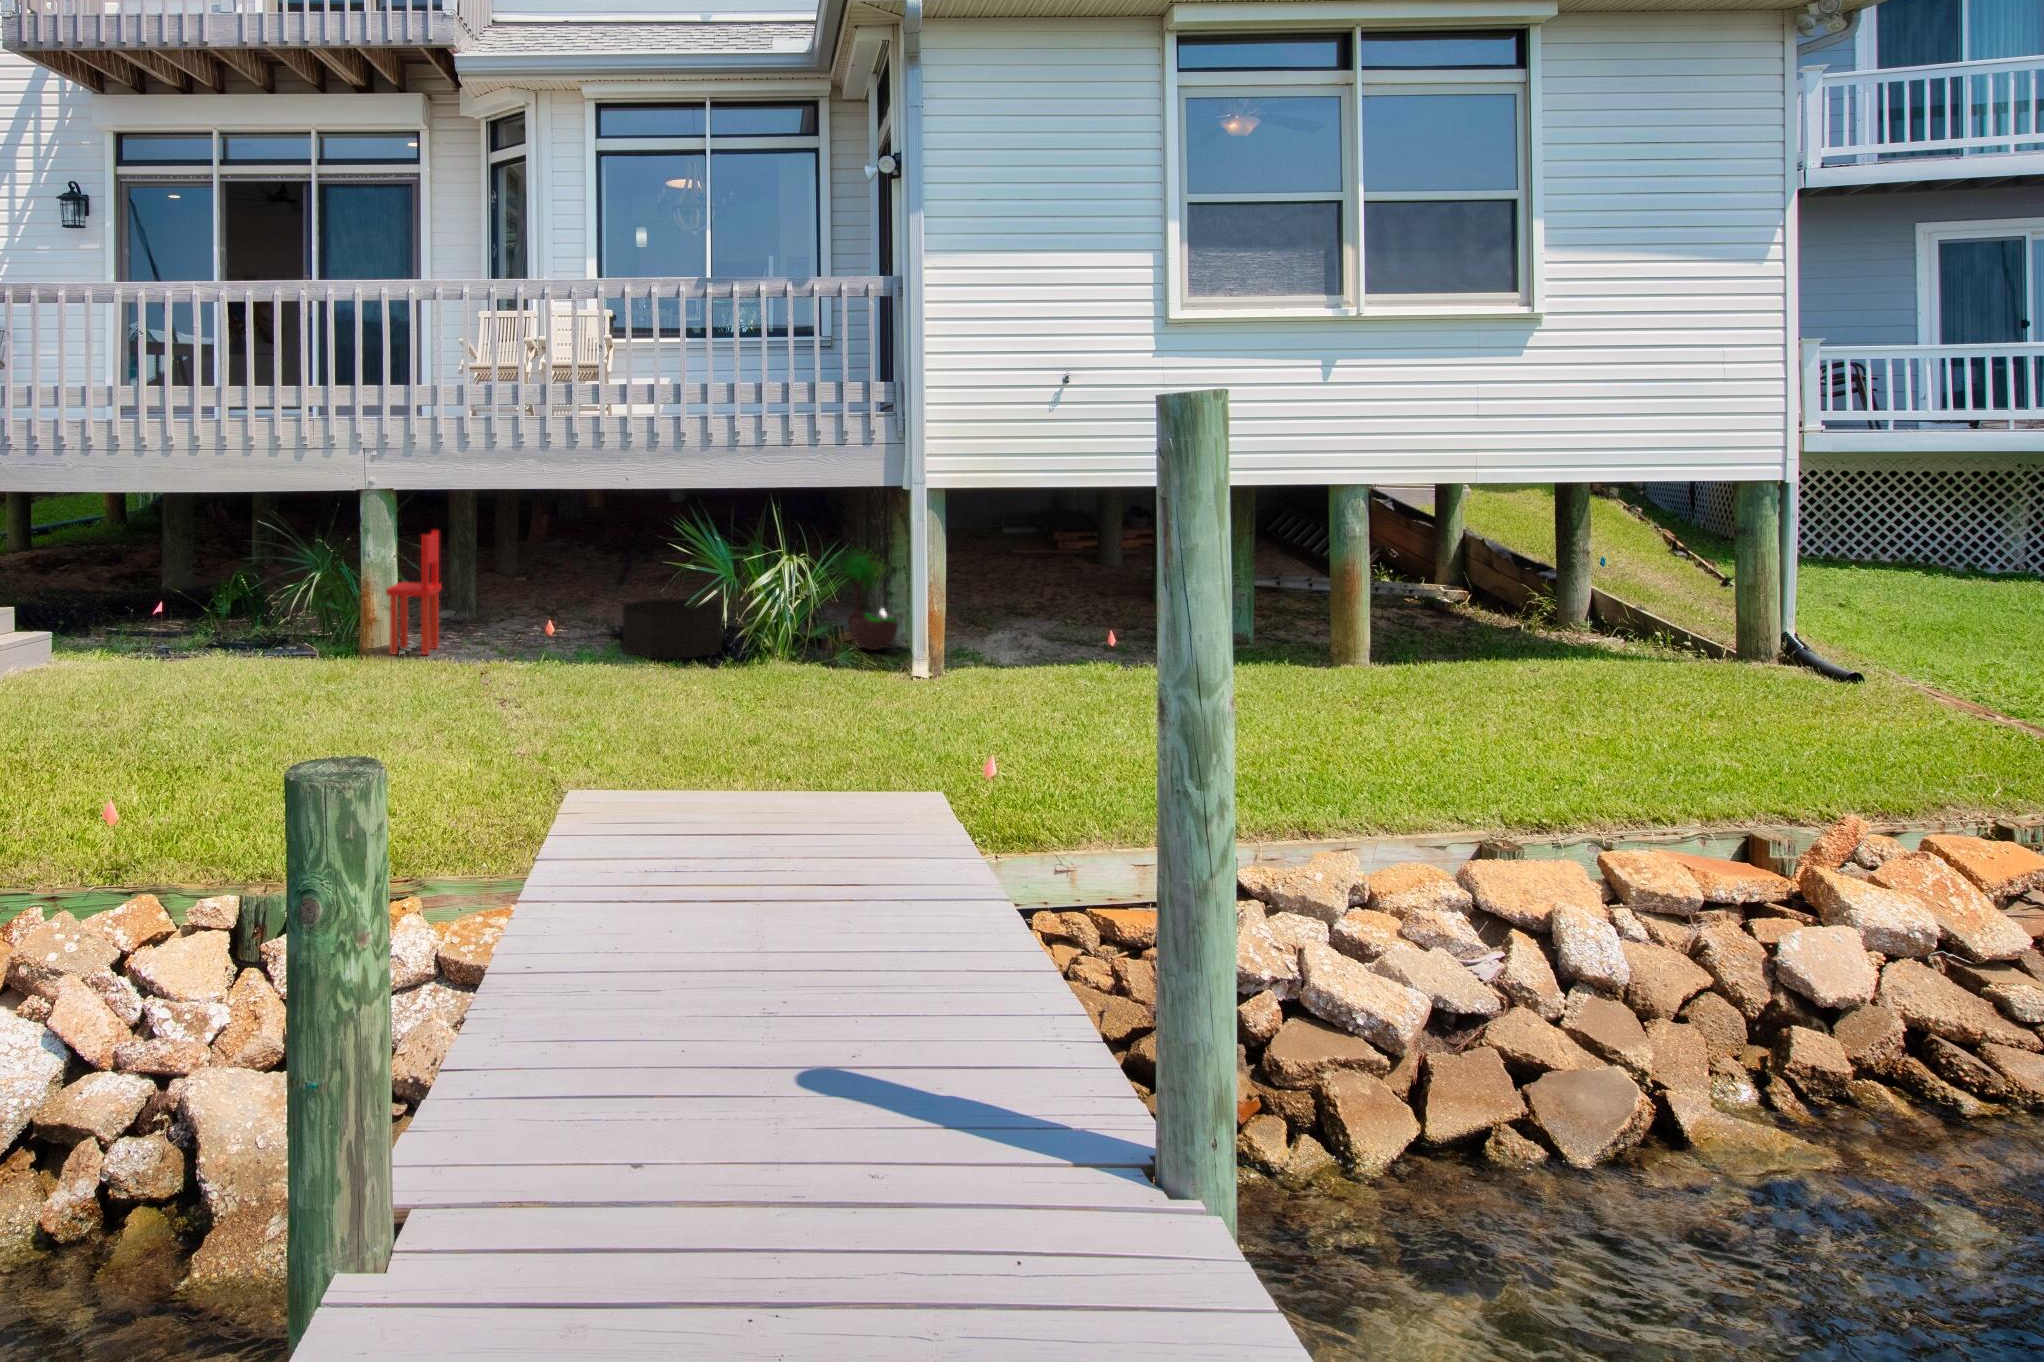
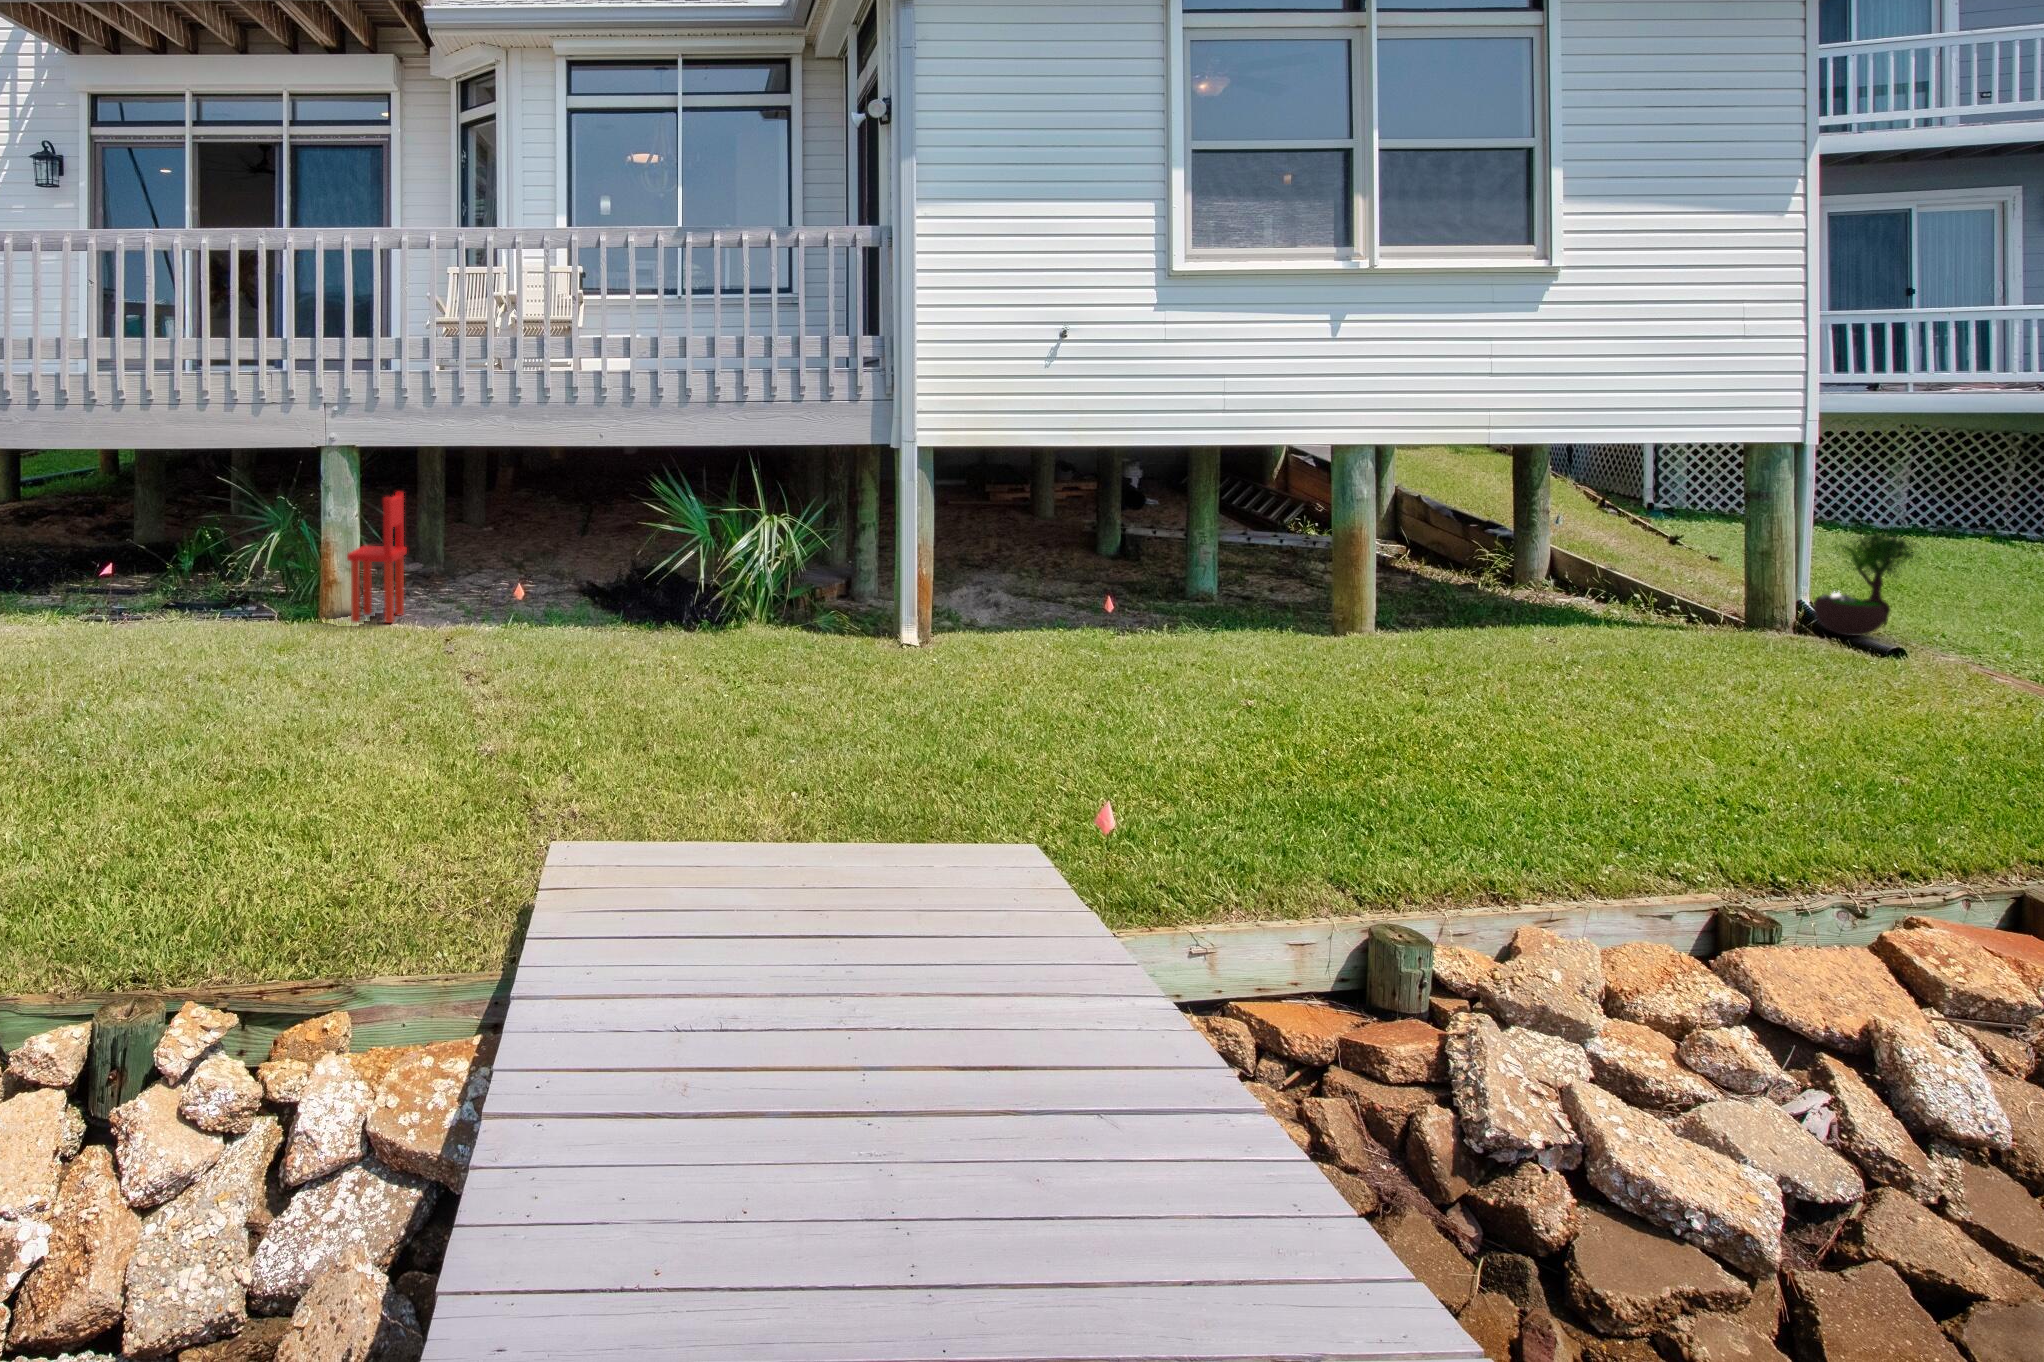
potted tree: present [832,547,898,650] -> present [1813,521,1920,636]
basket: present [623,599,722,658] -> none [597,562,700,626]

